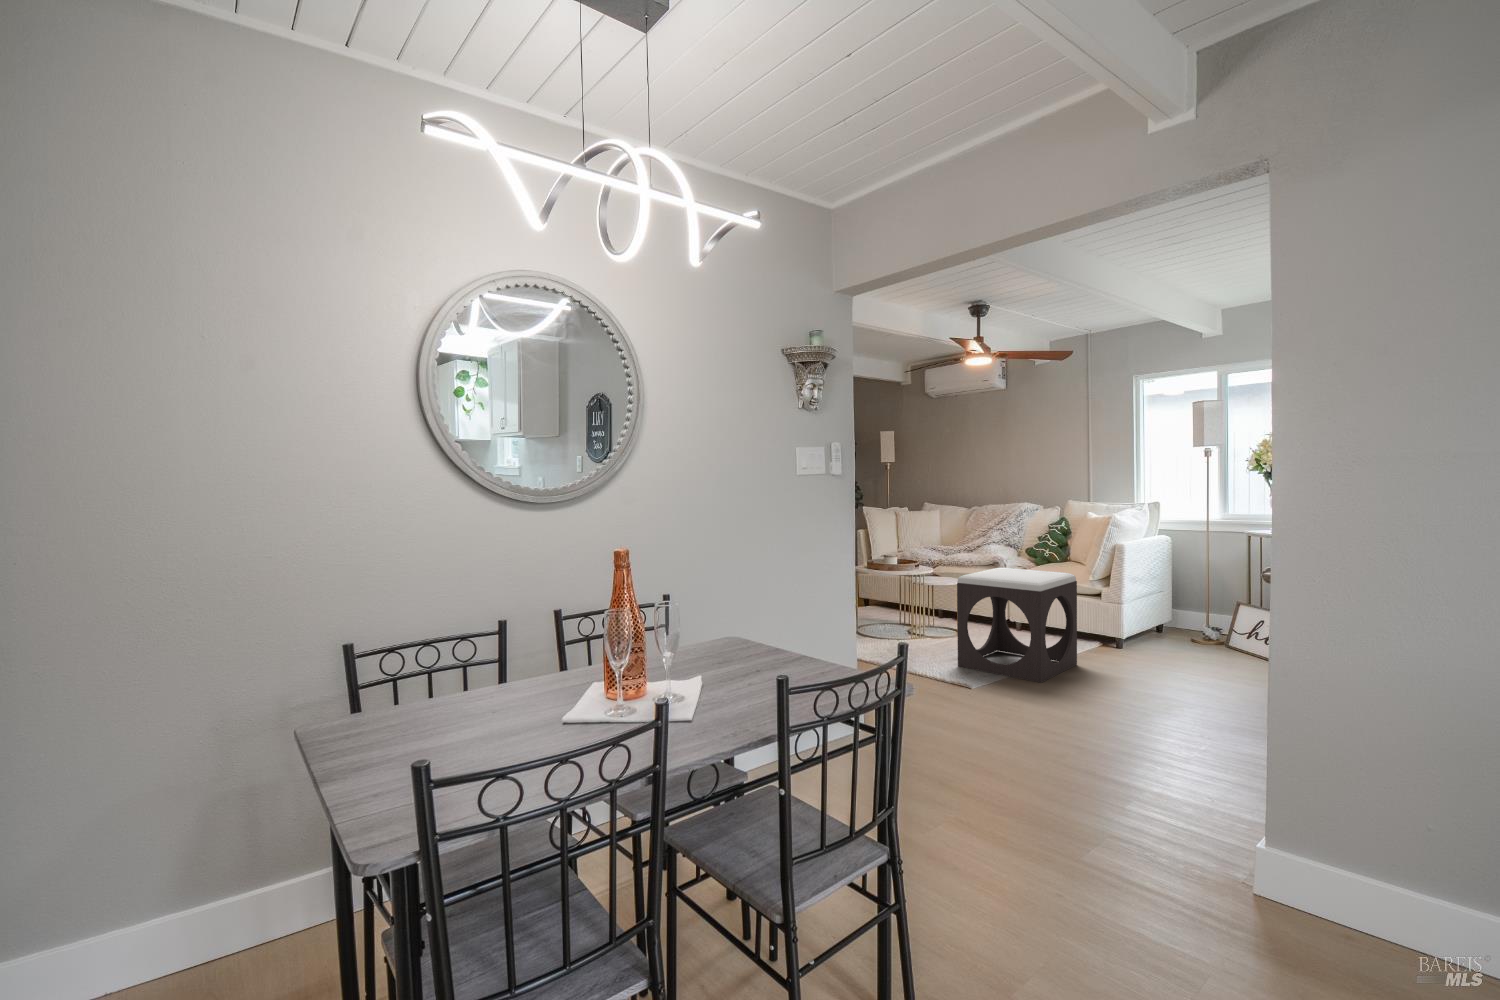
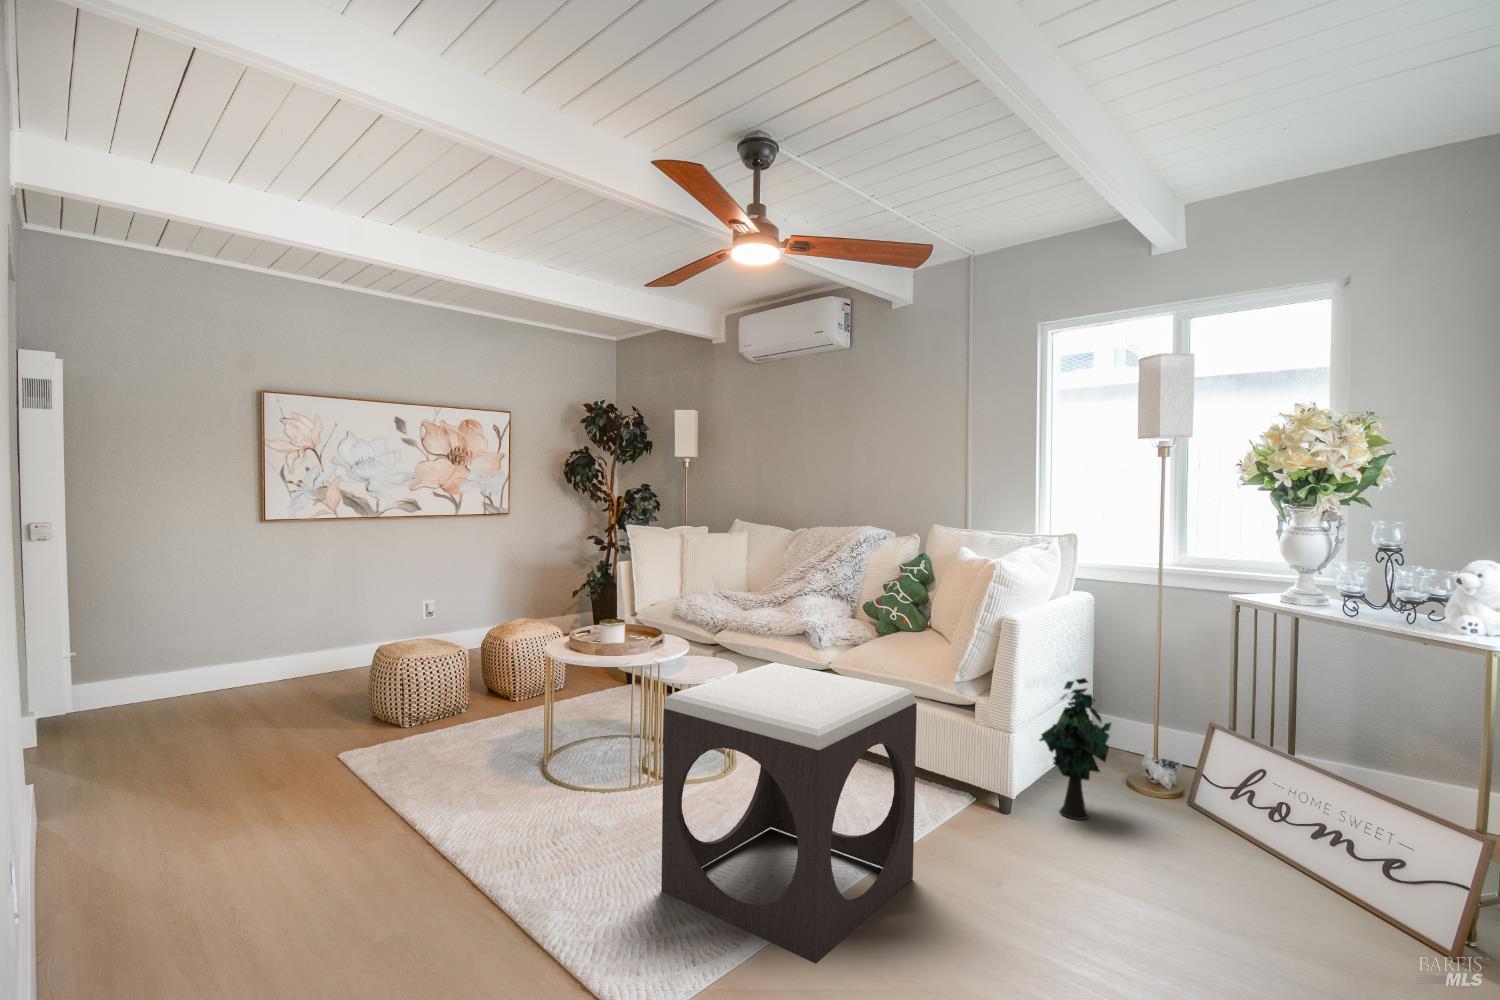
decorative plant: none [1138,577,1180,650] -> present [1040,678,1111,820]

